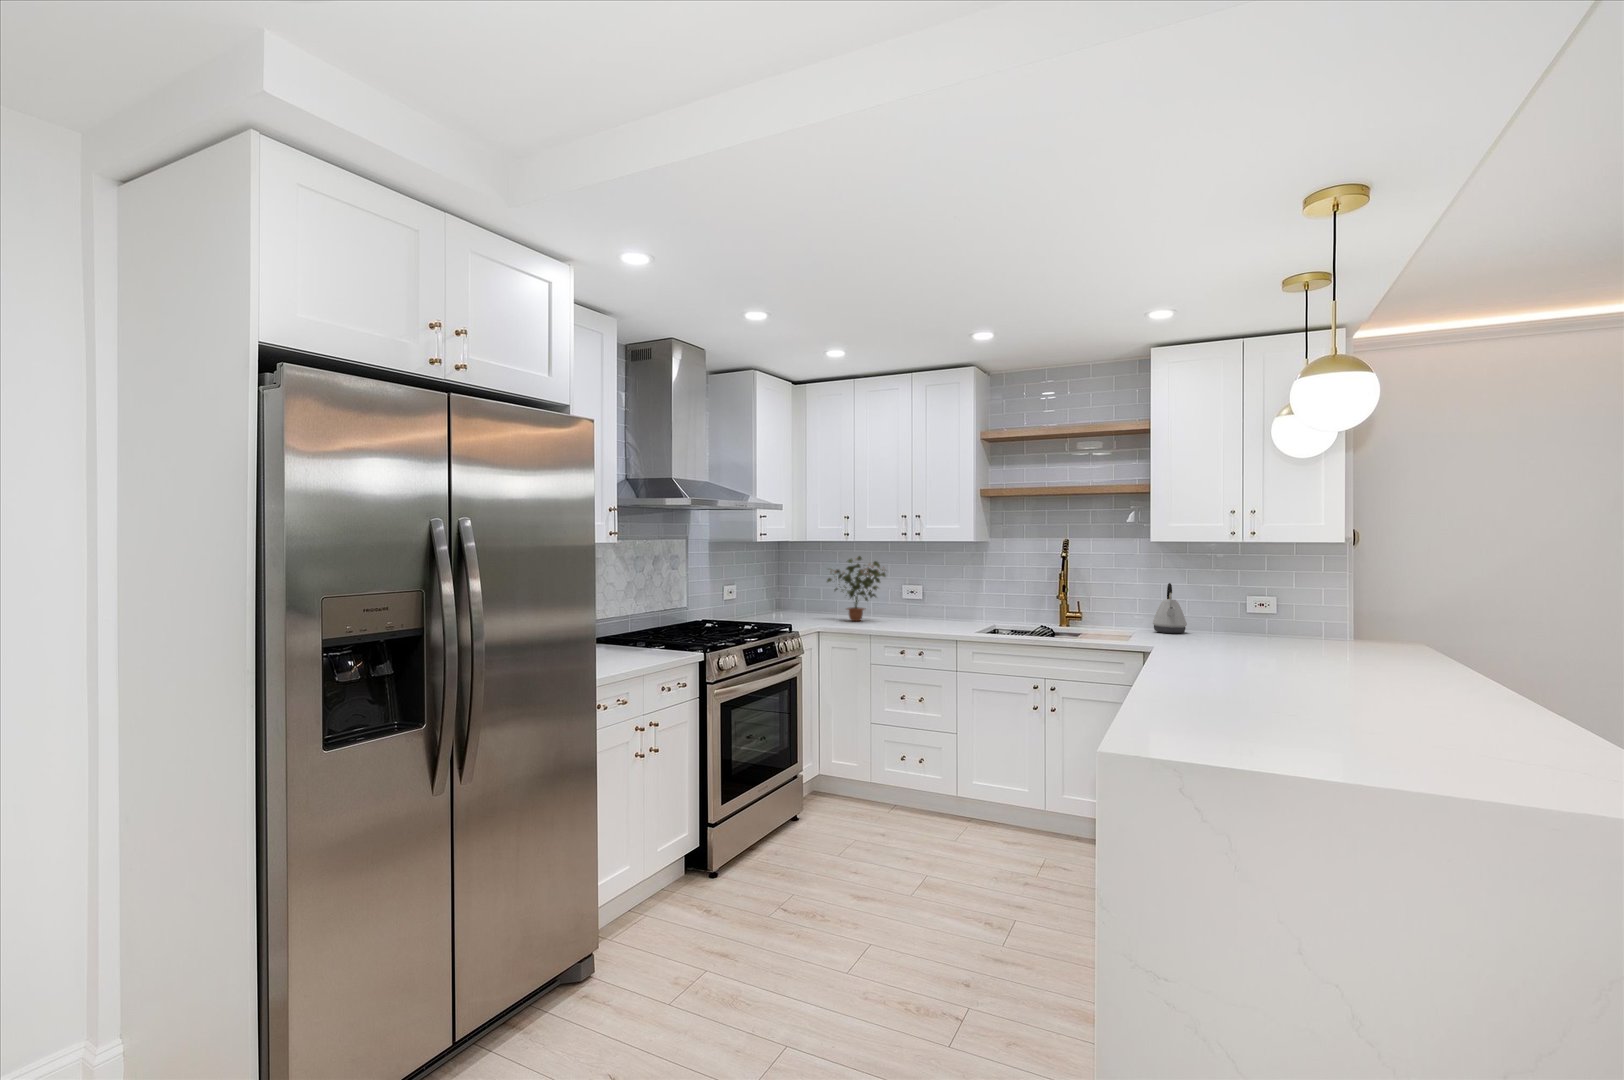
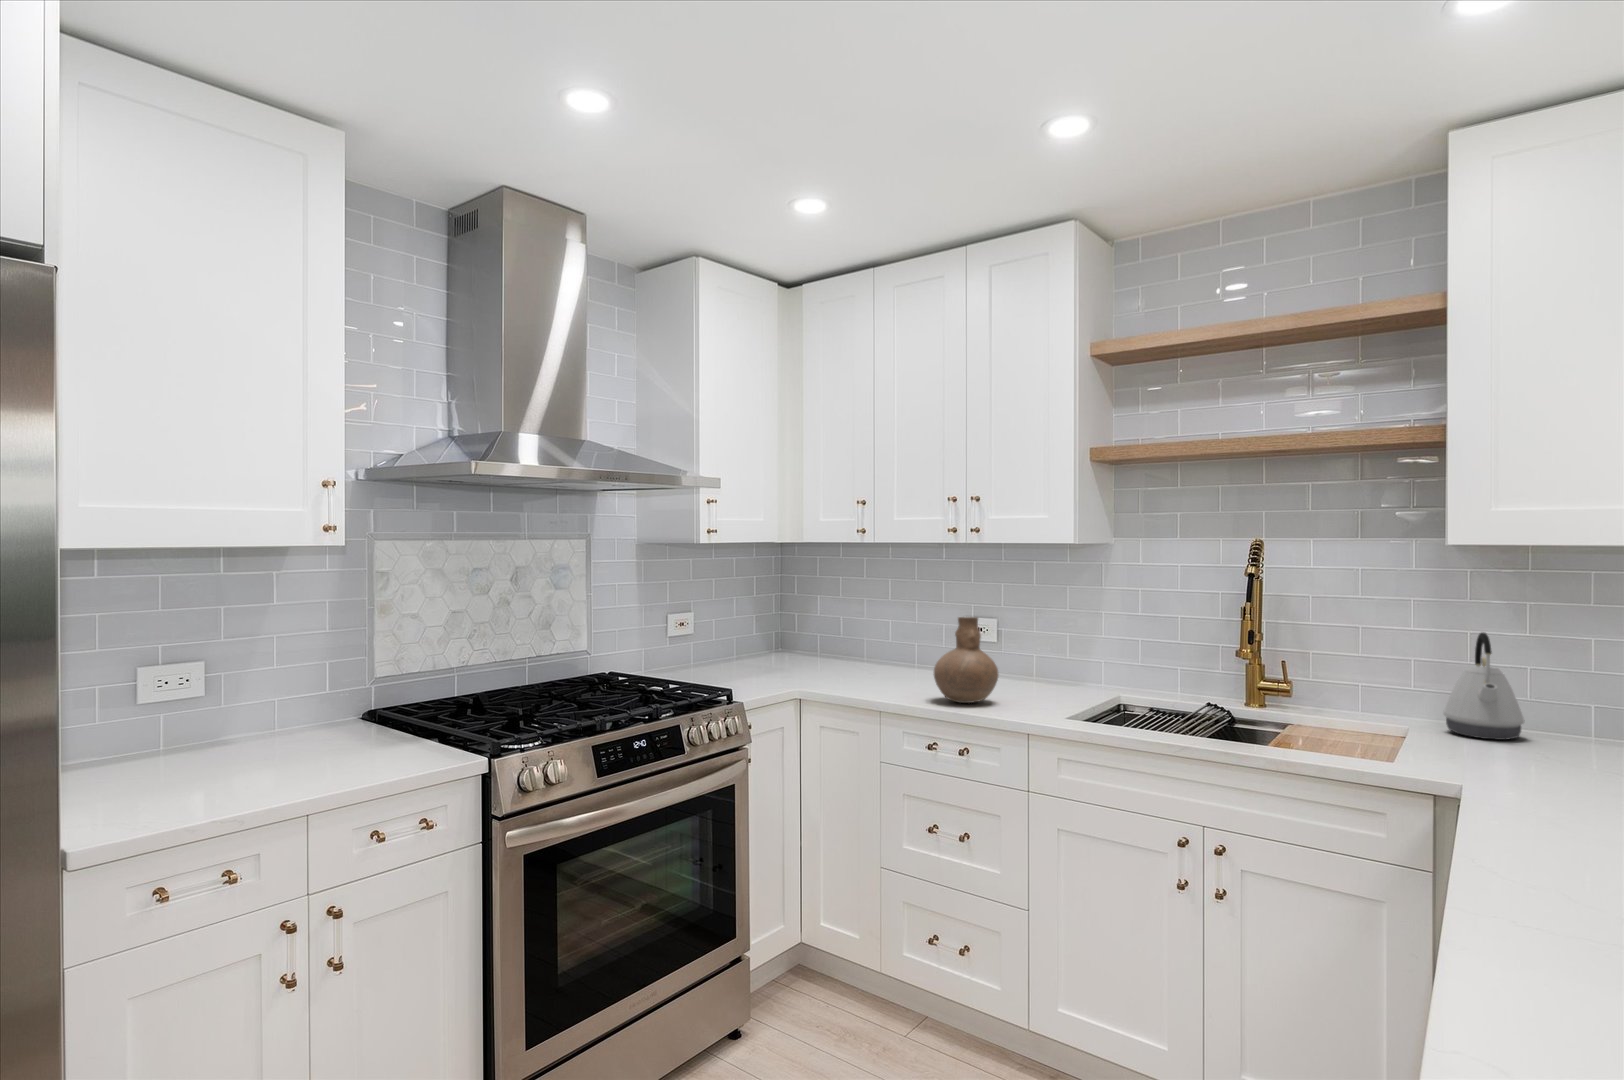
potted plant: present [827,556,886,621] -> none [826,567,928,680]
vase: none [902,582,937,628] -> present [934,617,998,703]

